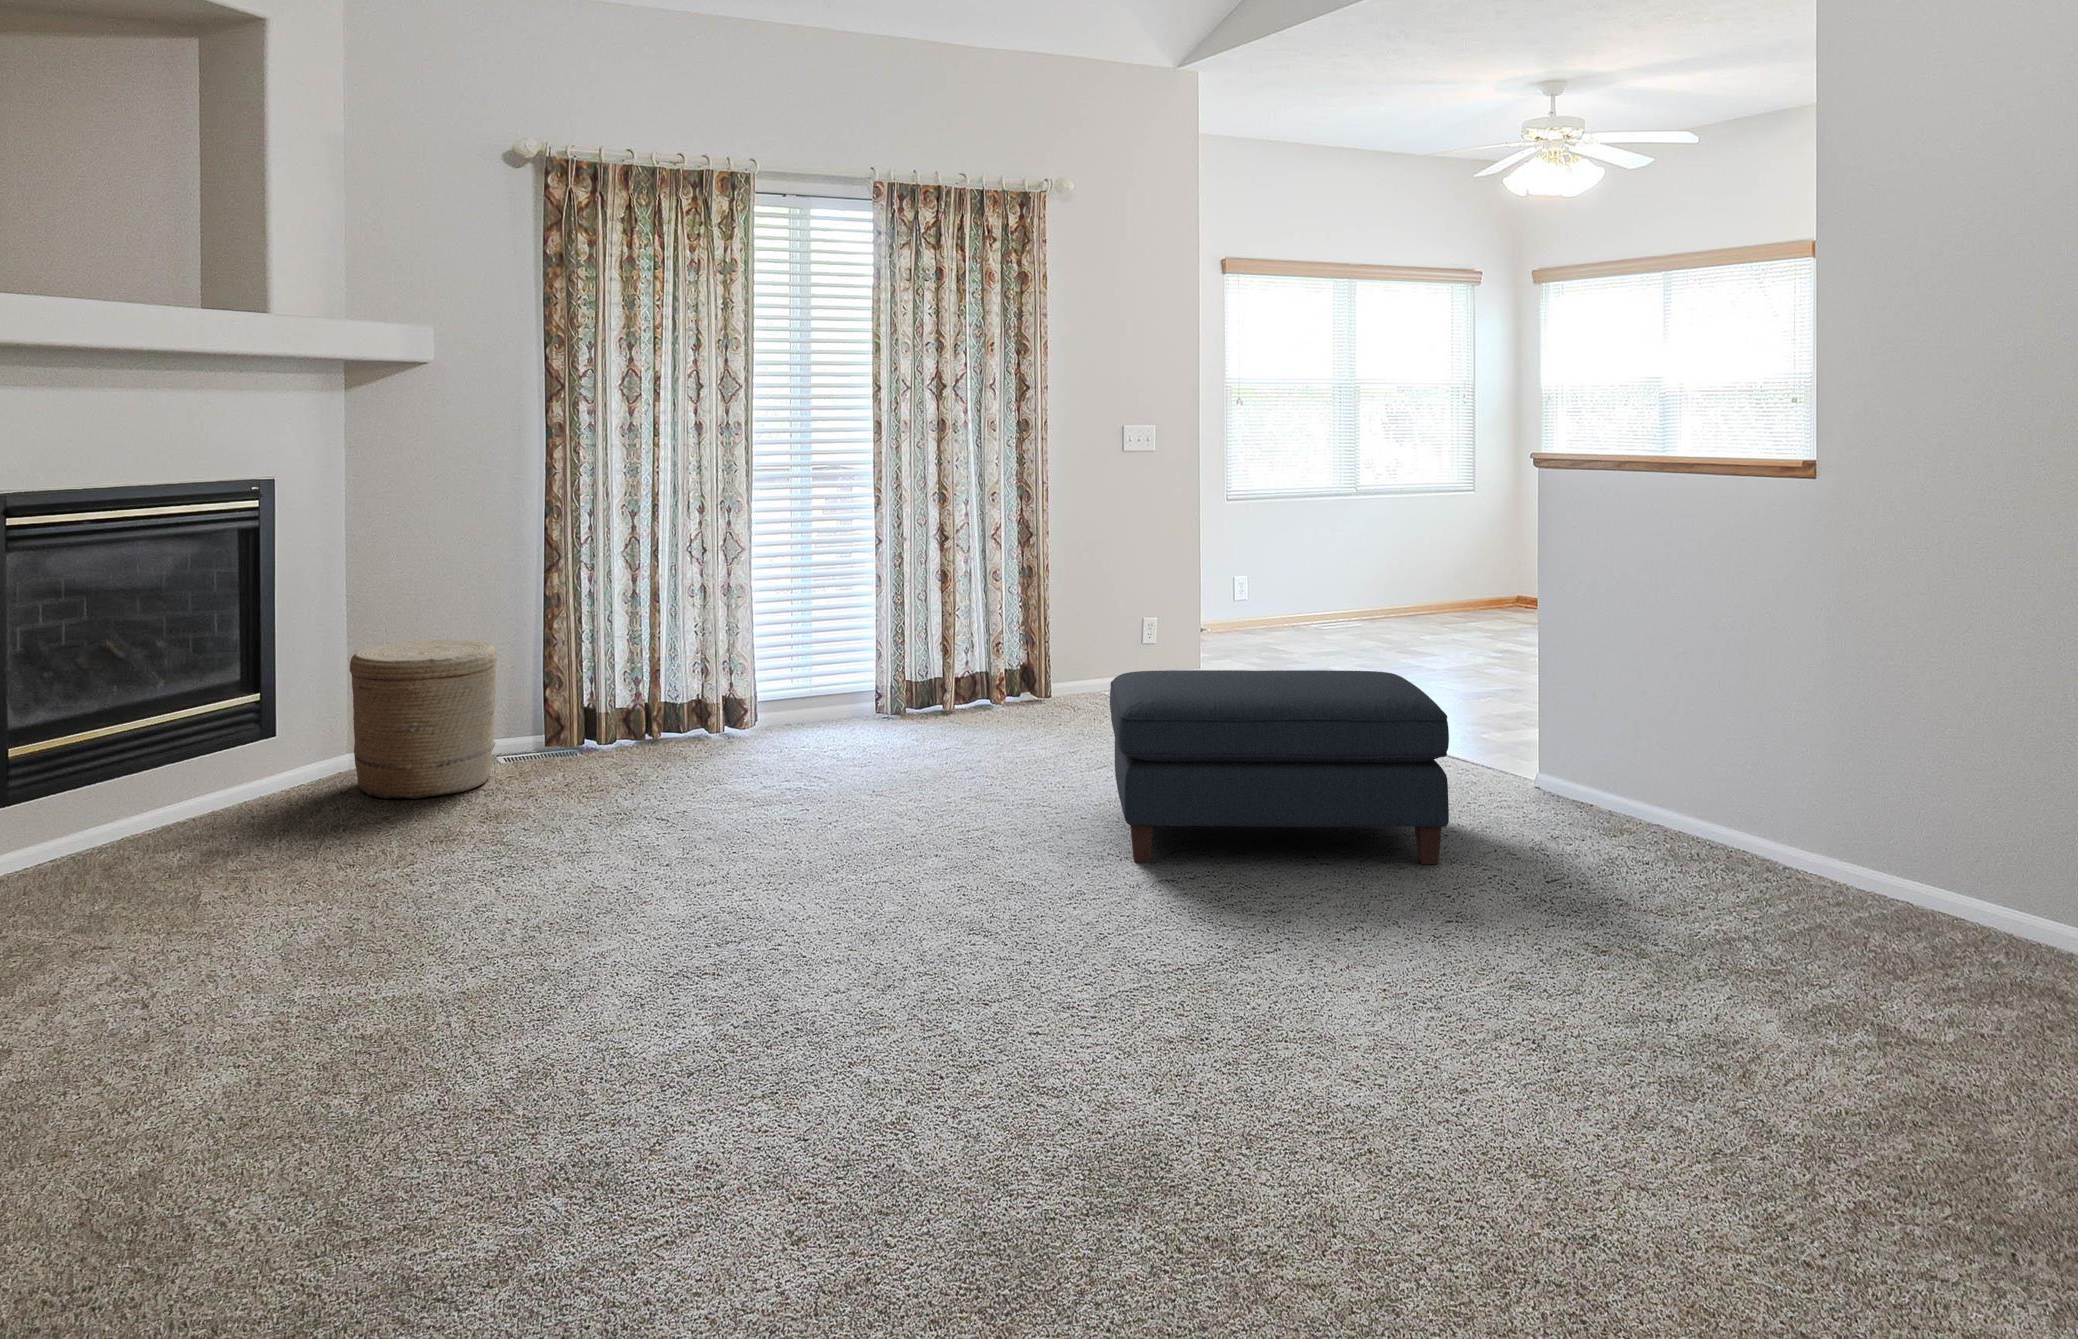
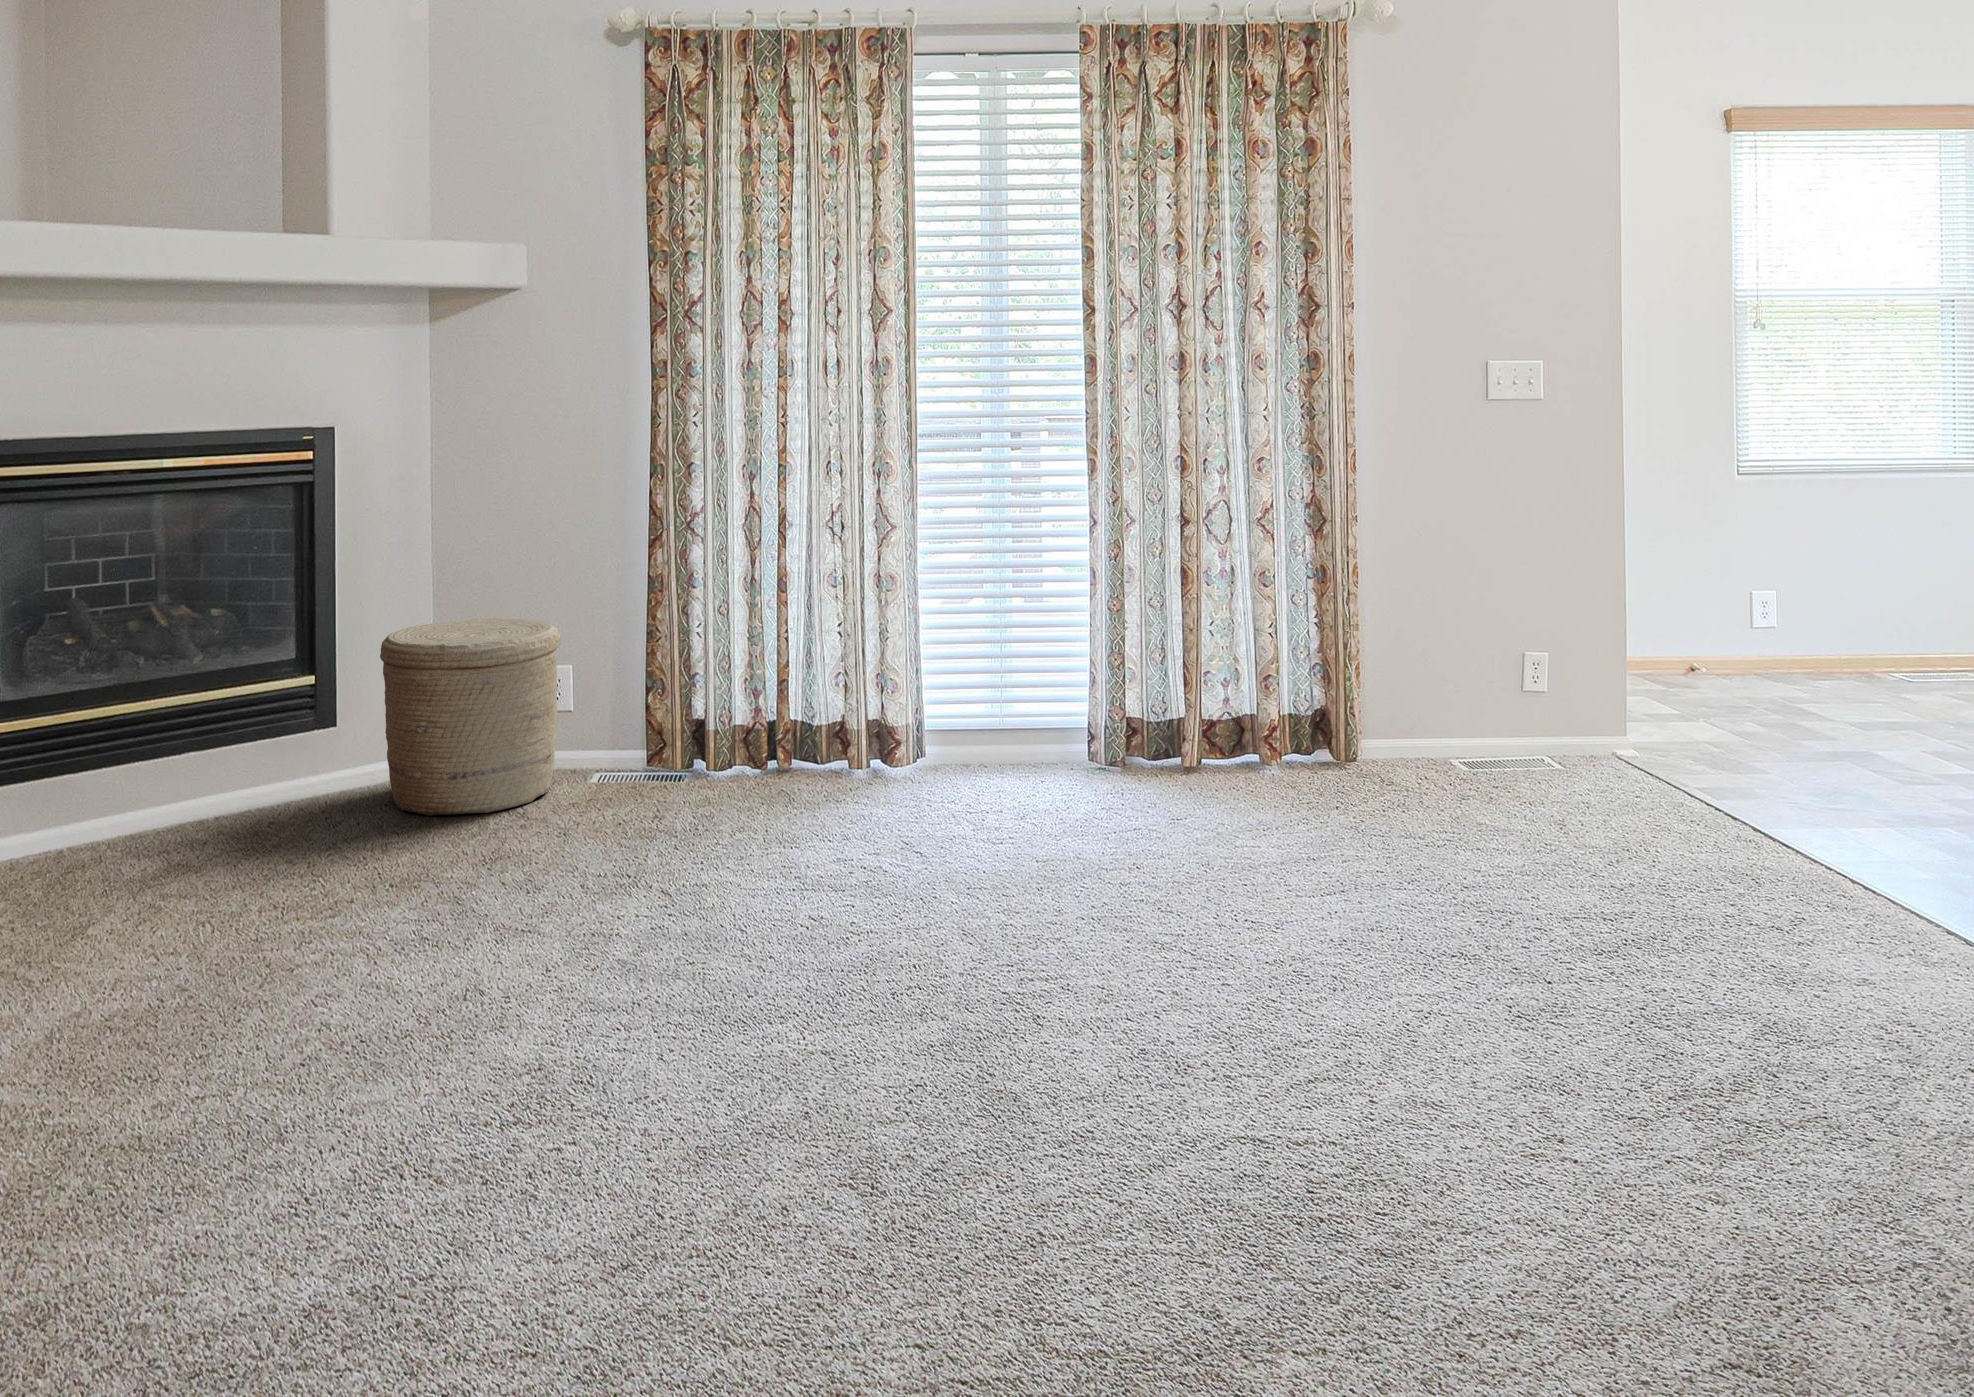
ottoman: present [1110,670,1449,864] -> none [1131,762,1800,1279]

